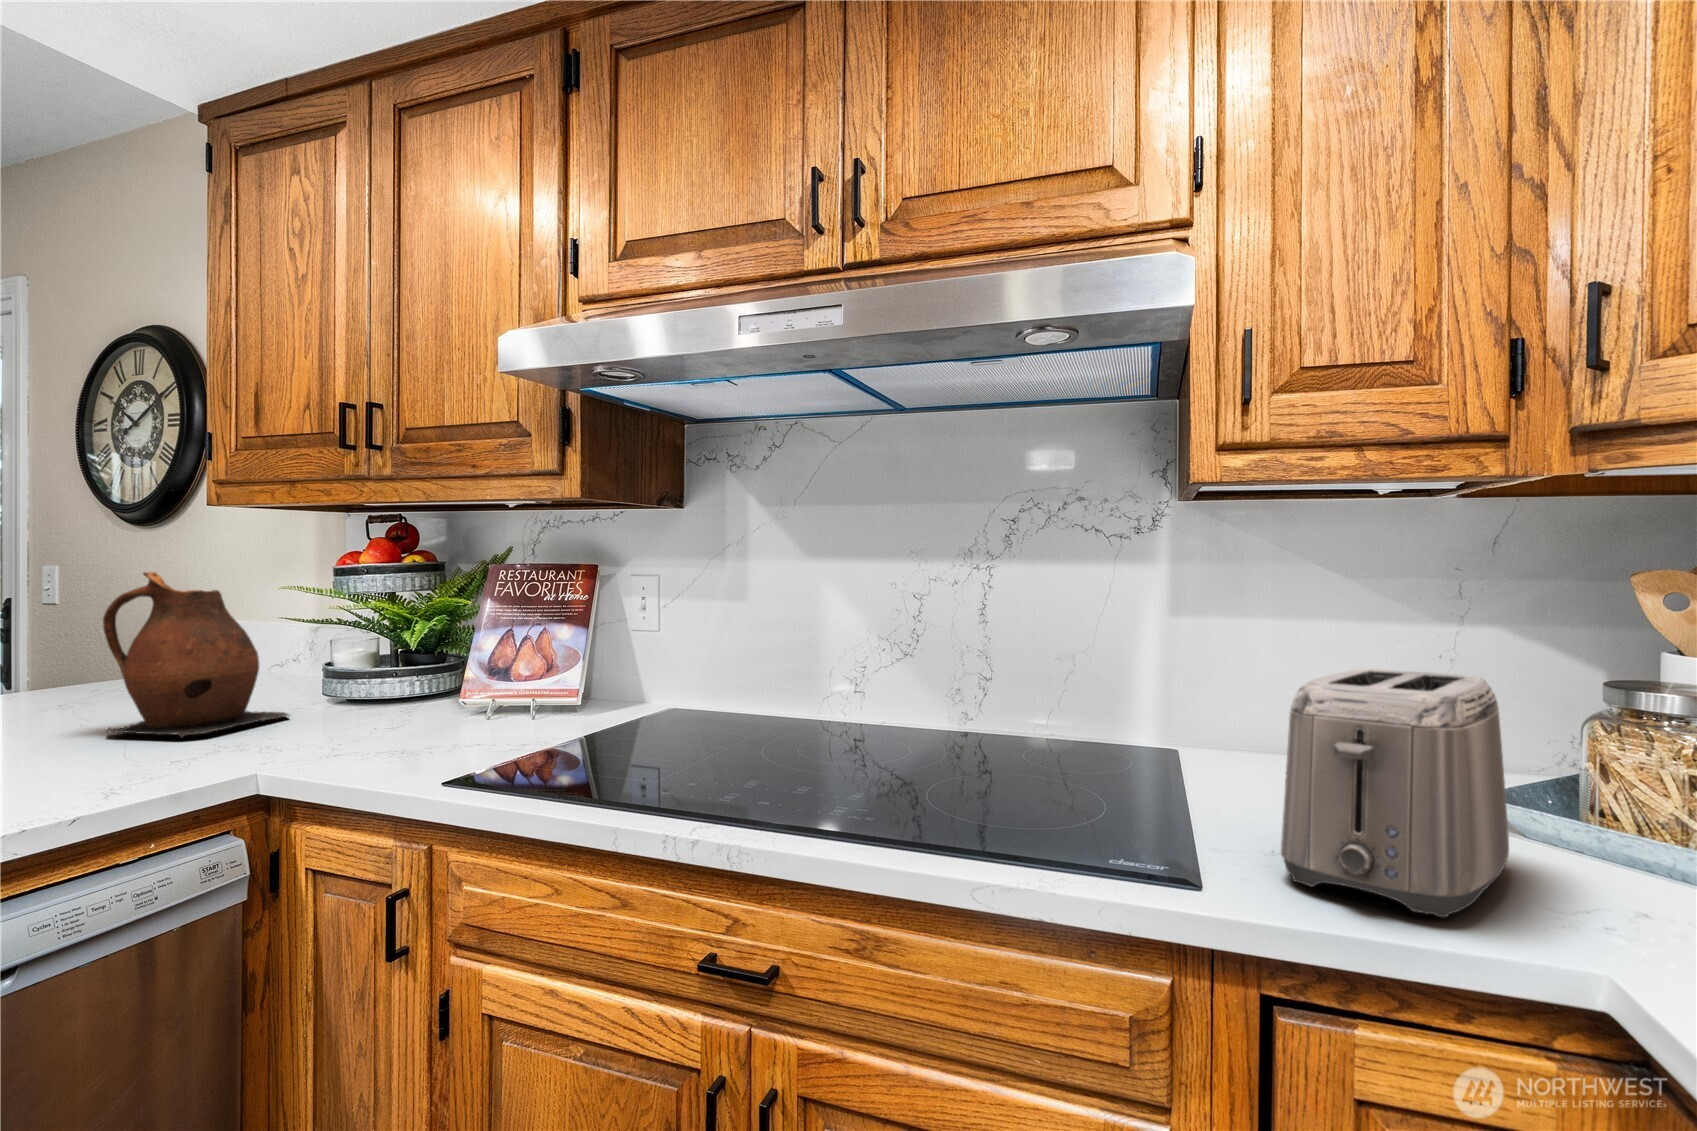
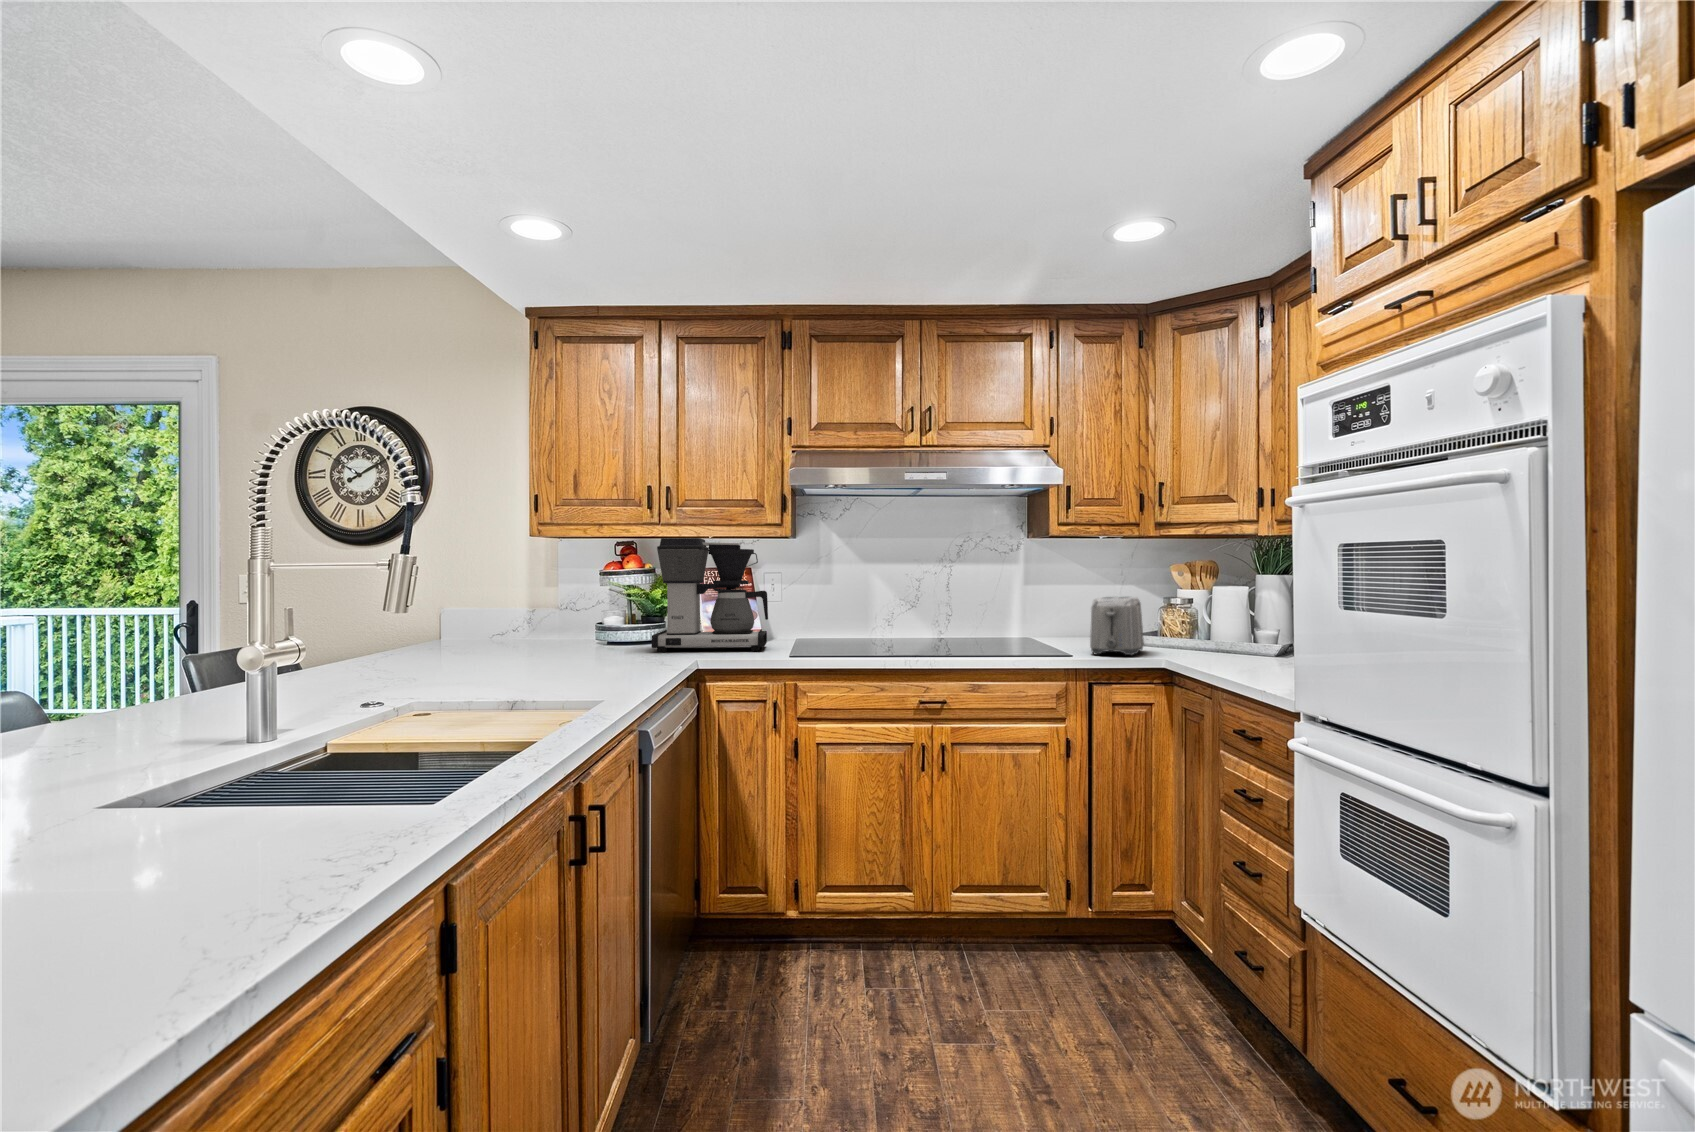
coffee maker: none [297,502,562,750] -> present [651,538,768,652]
ceramic pitcher: present [103,572,288,738] -> none [544,573,613,654]

